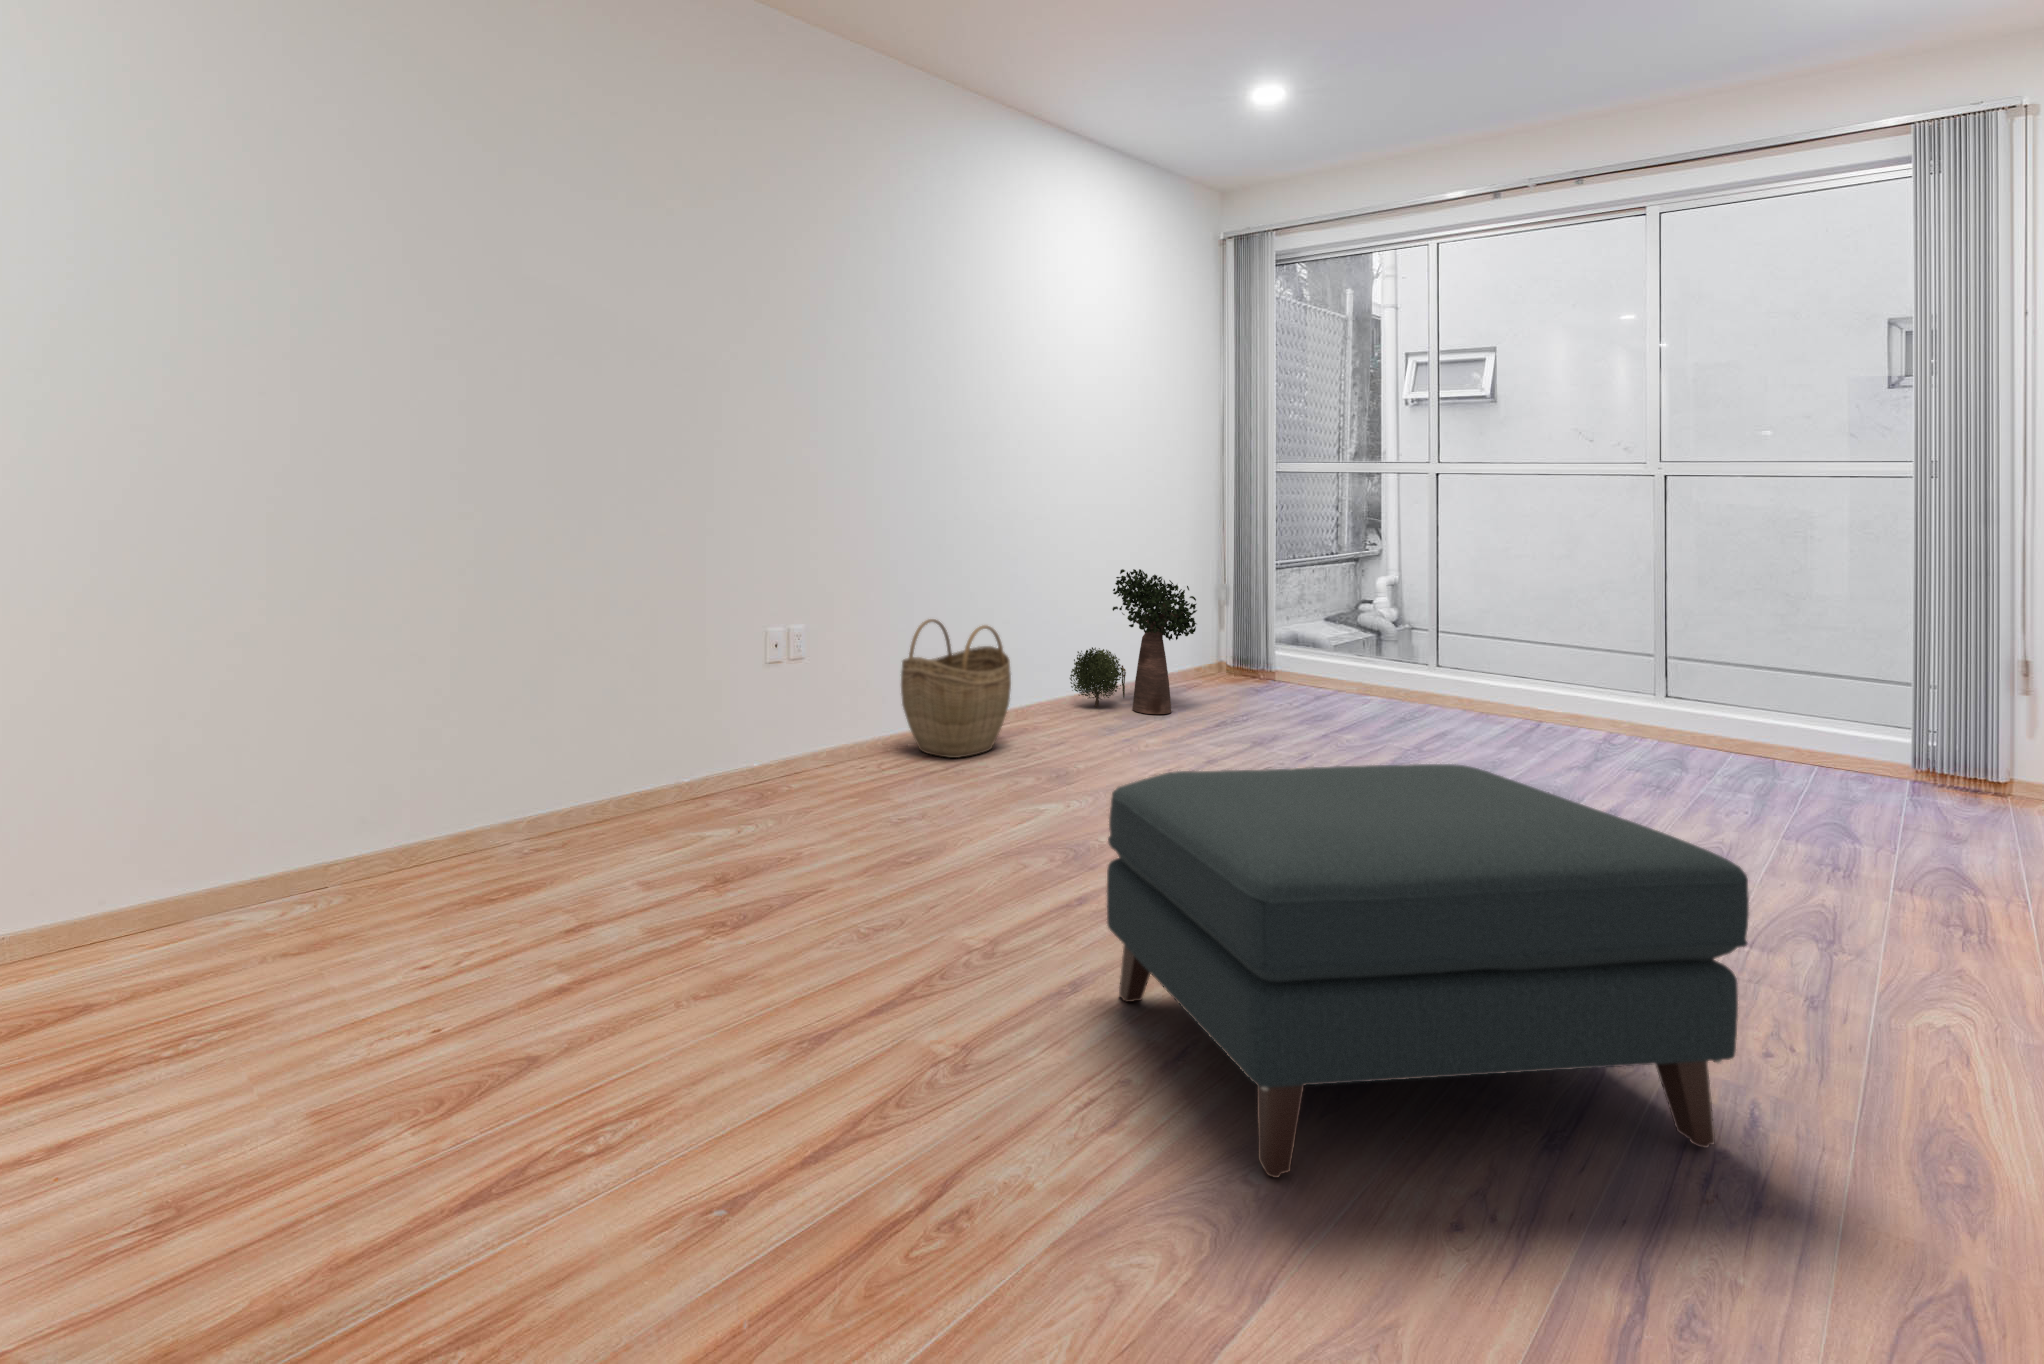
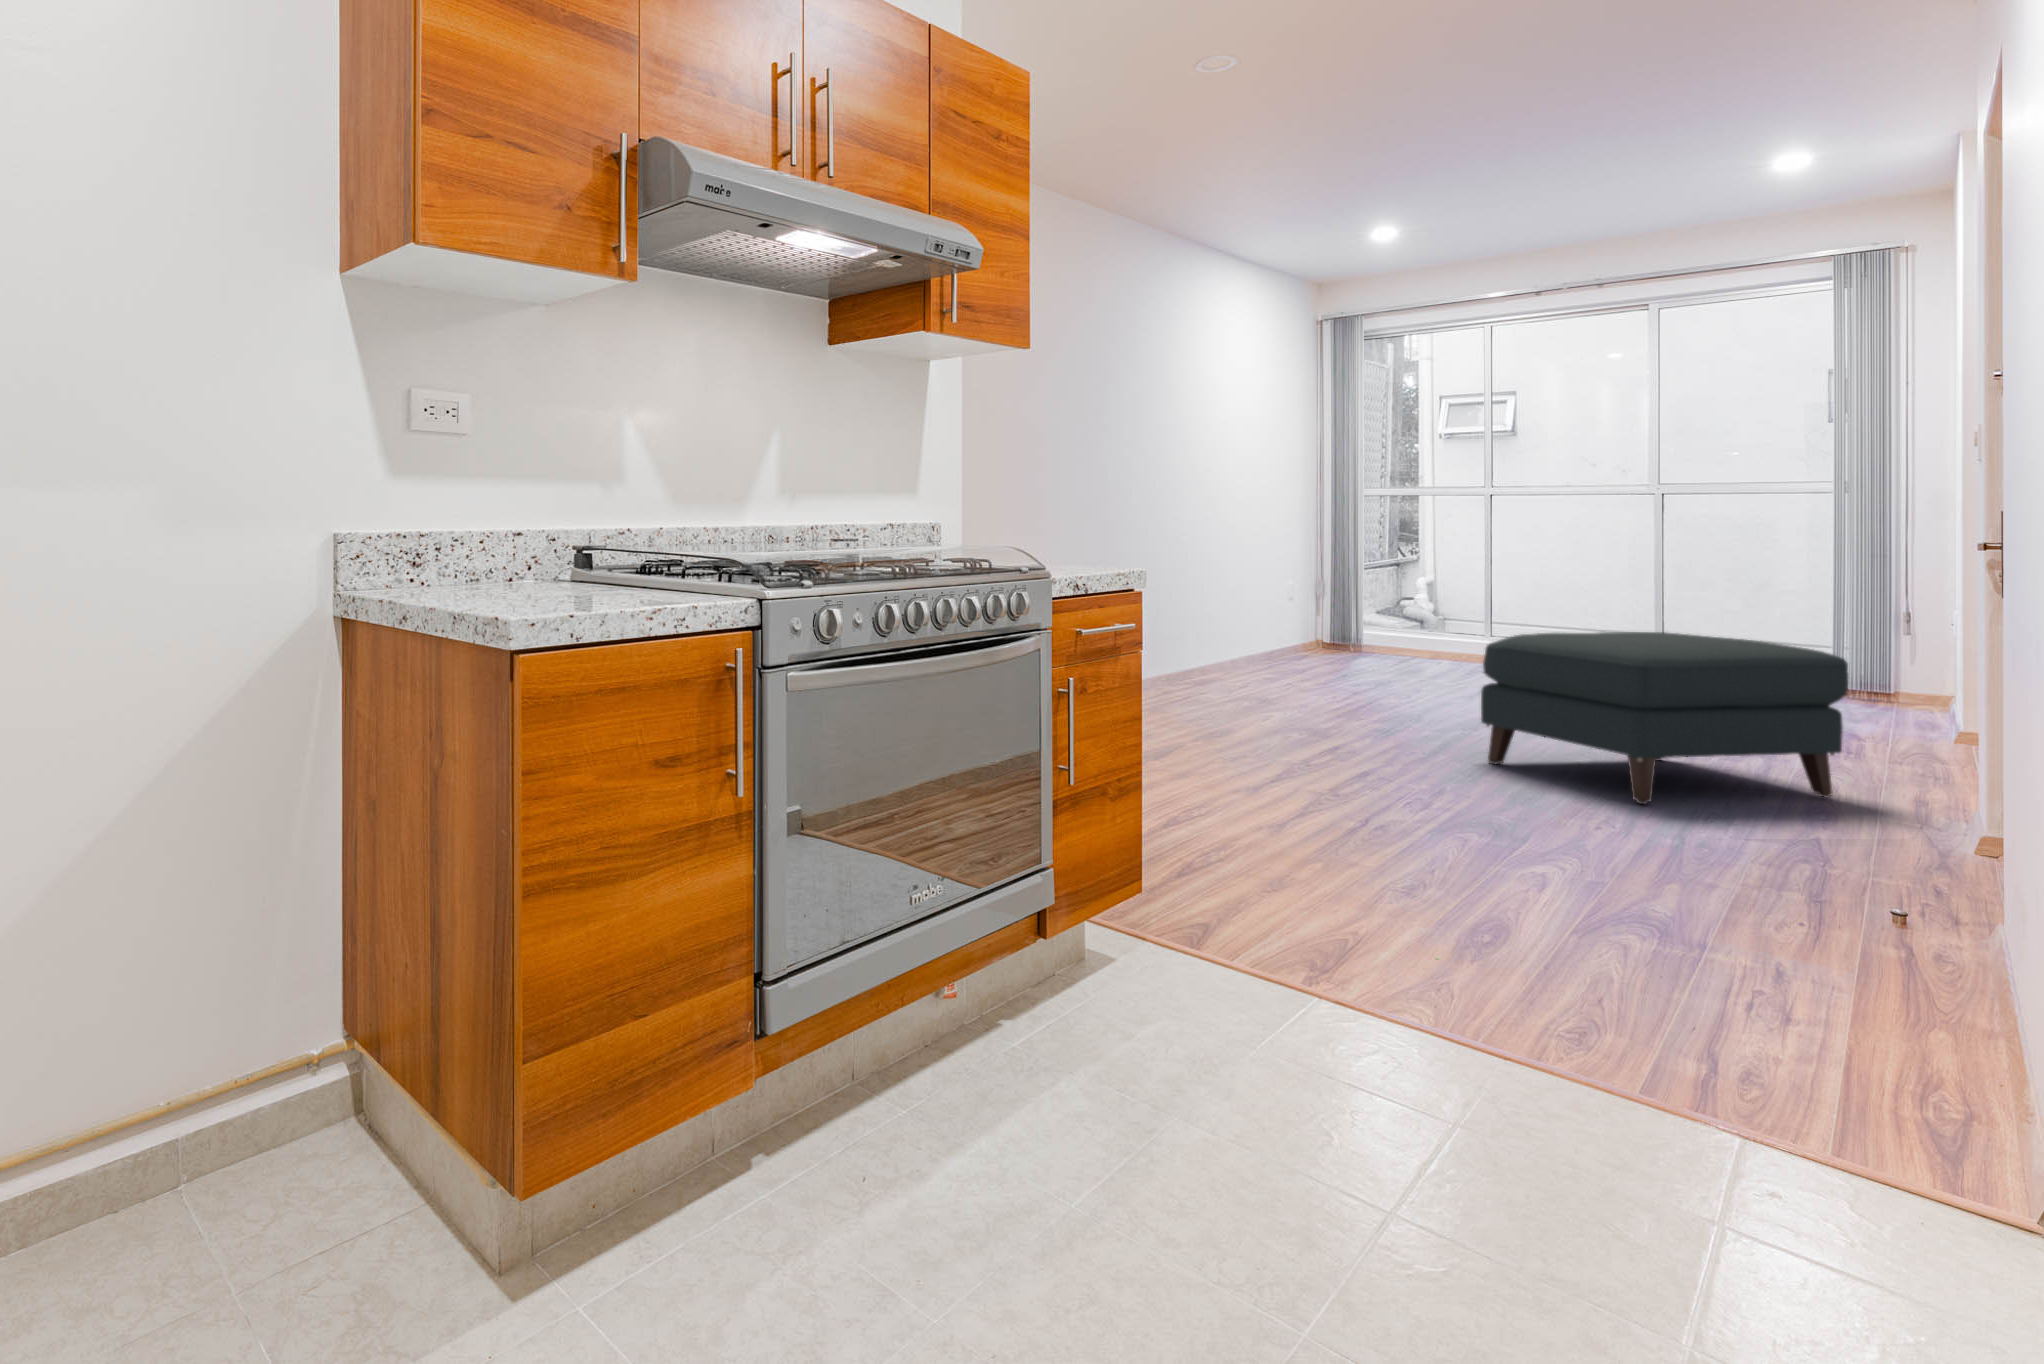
potted plant: present [1070,569,1197,714] -> none [1243,556,1342,663]
woven basket: present [901,619,1011,758] -> none [1170,585,1246,681]

